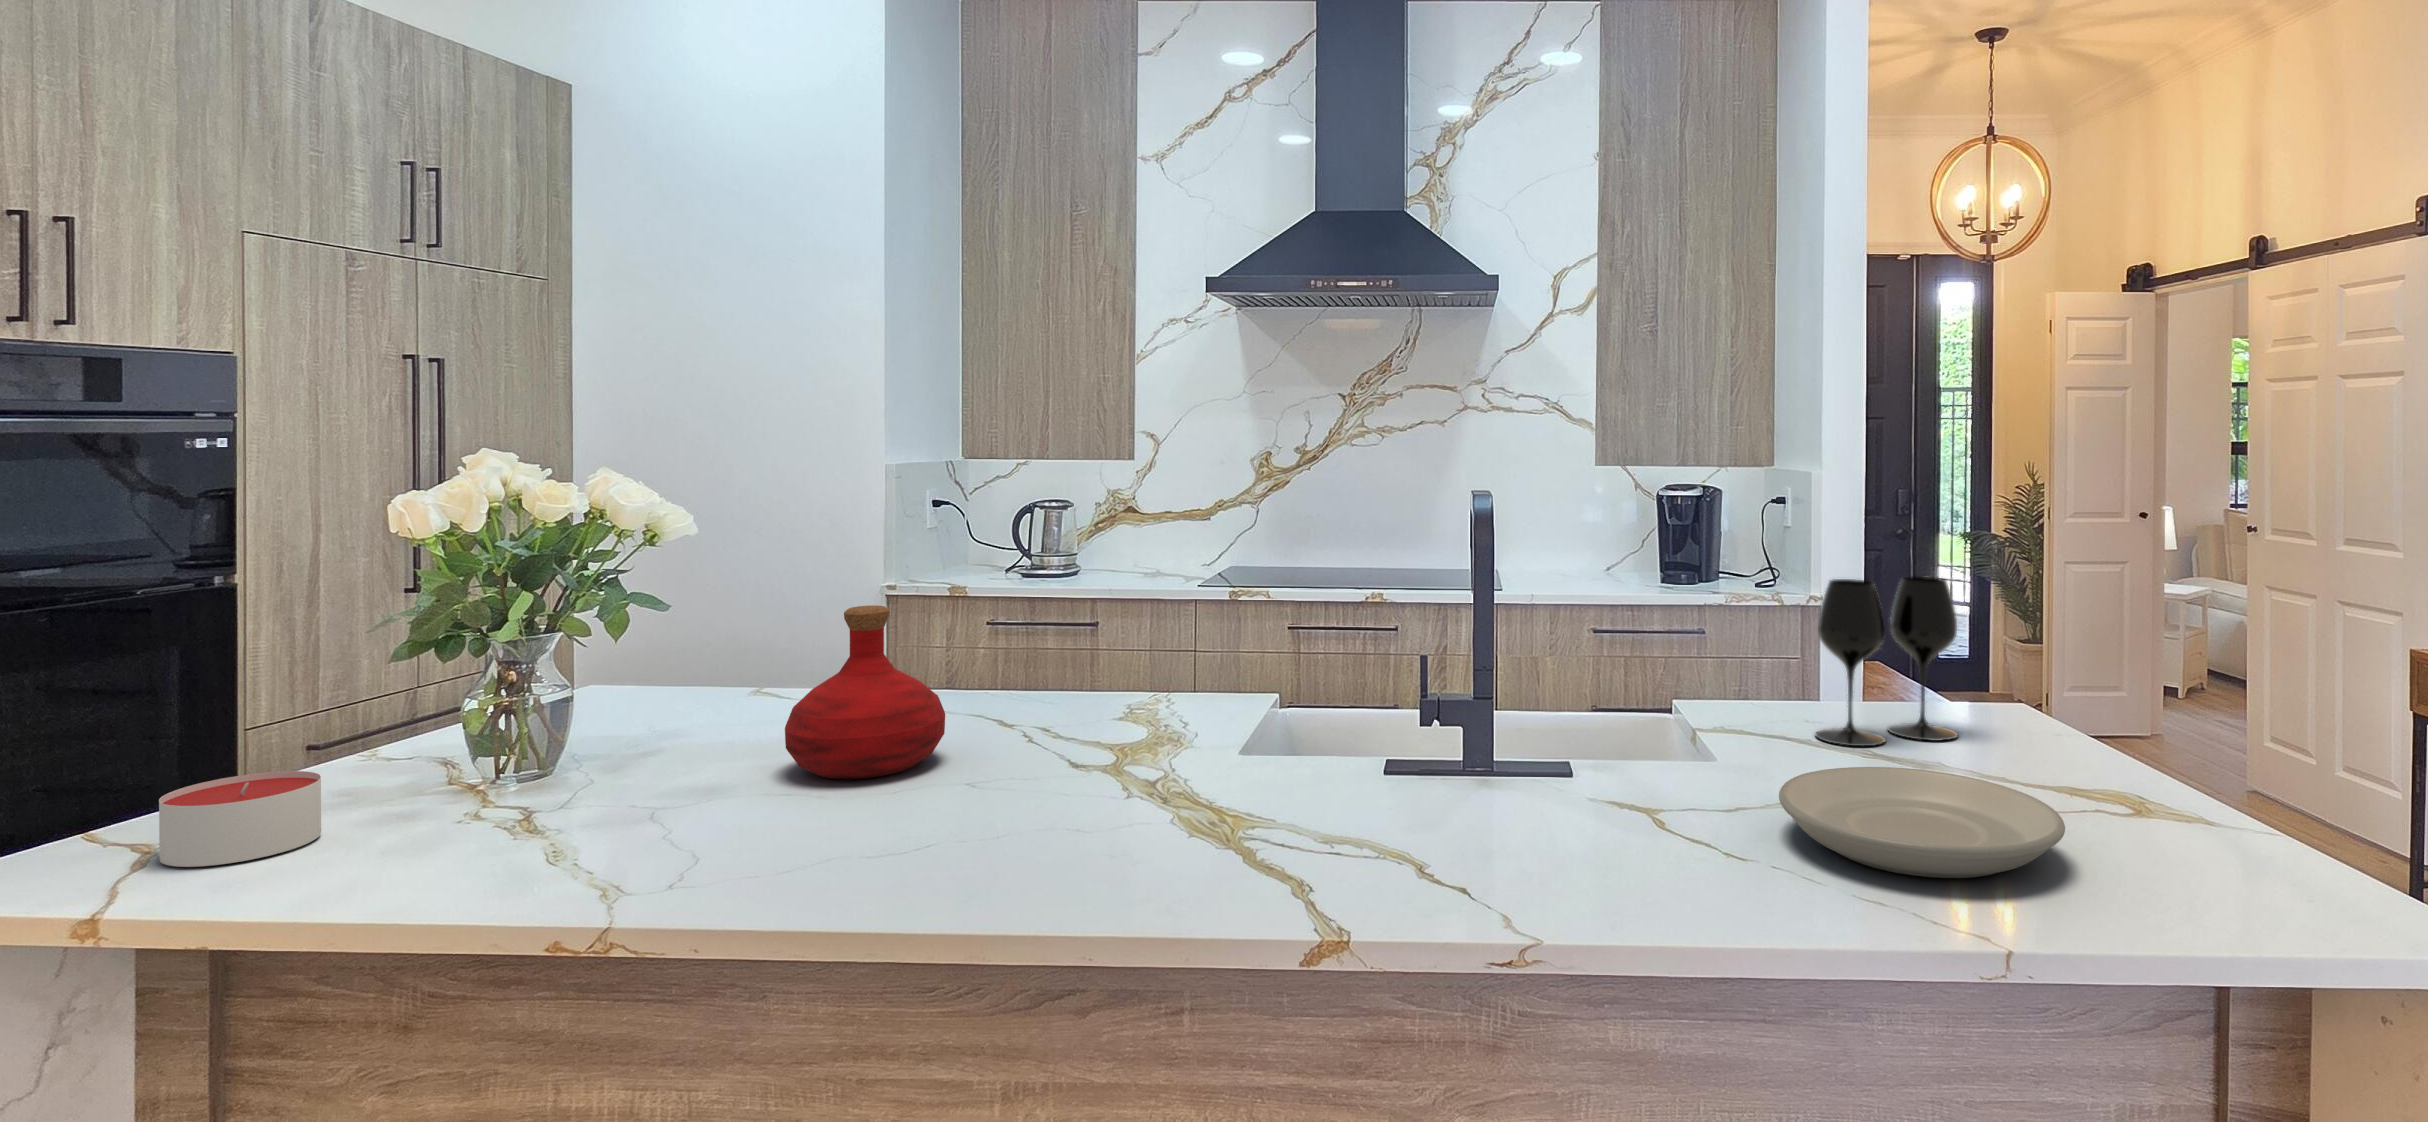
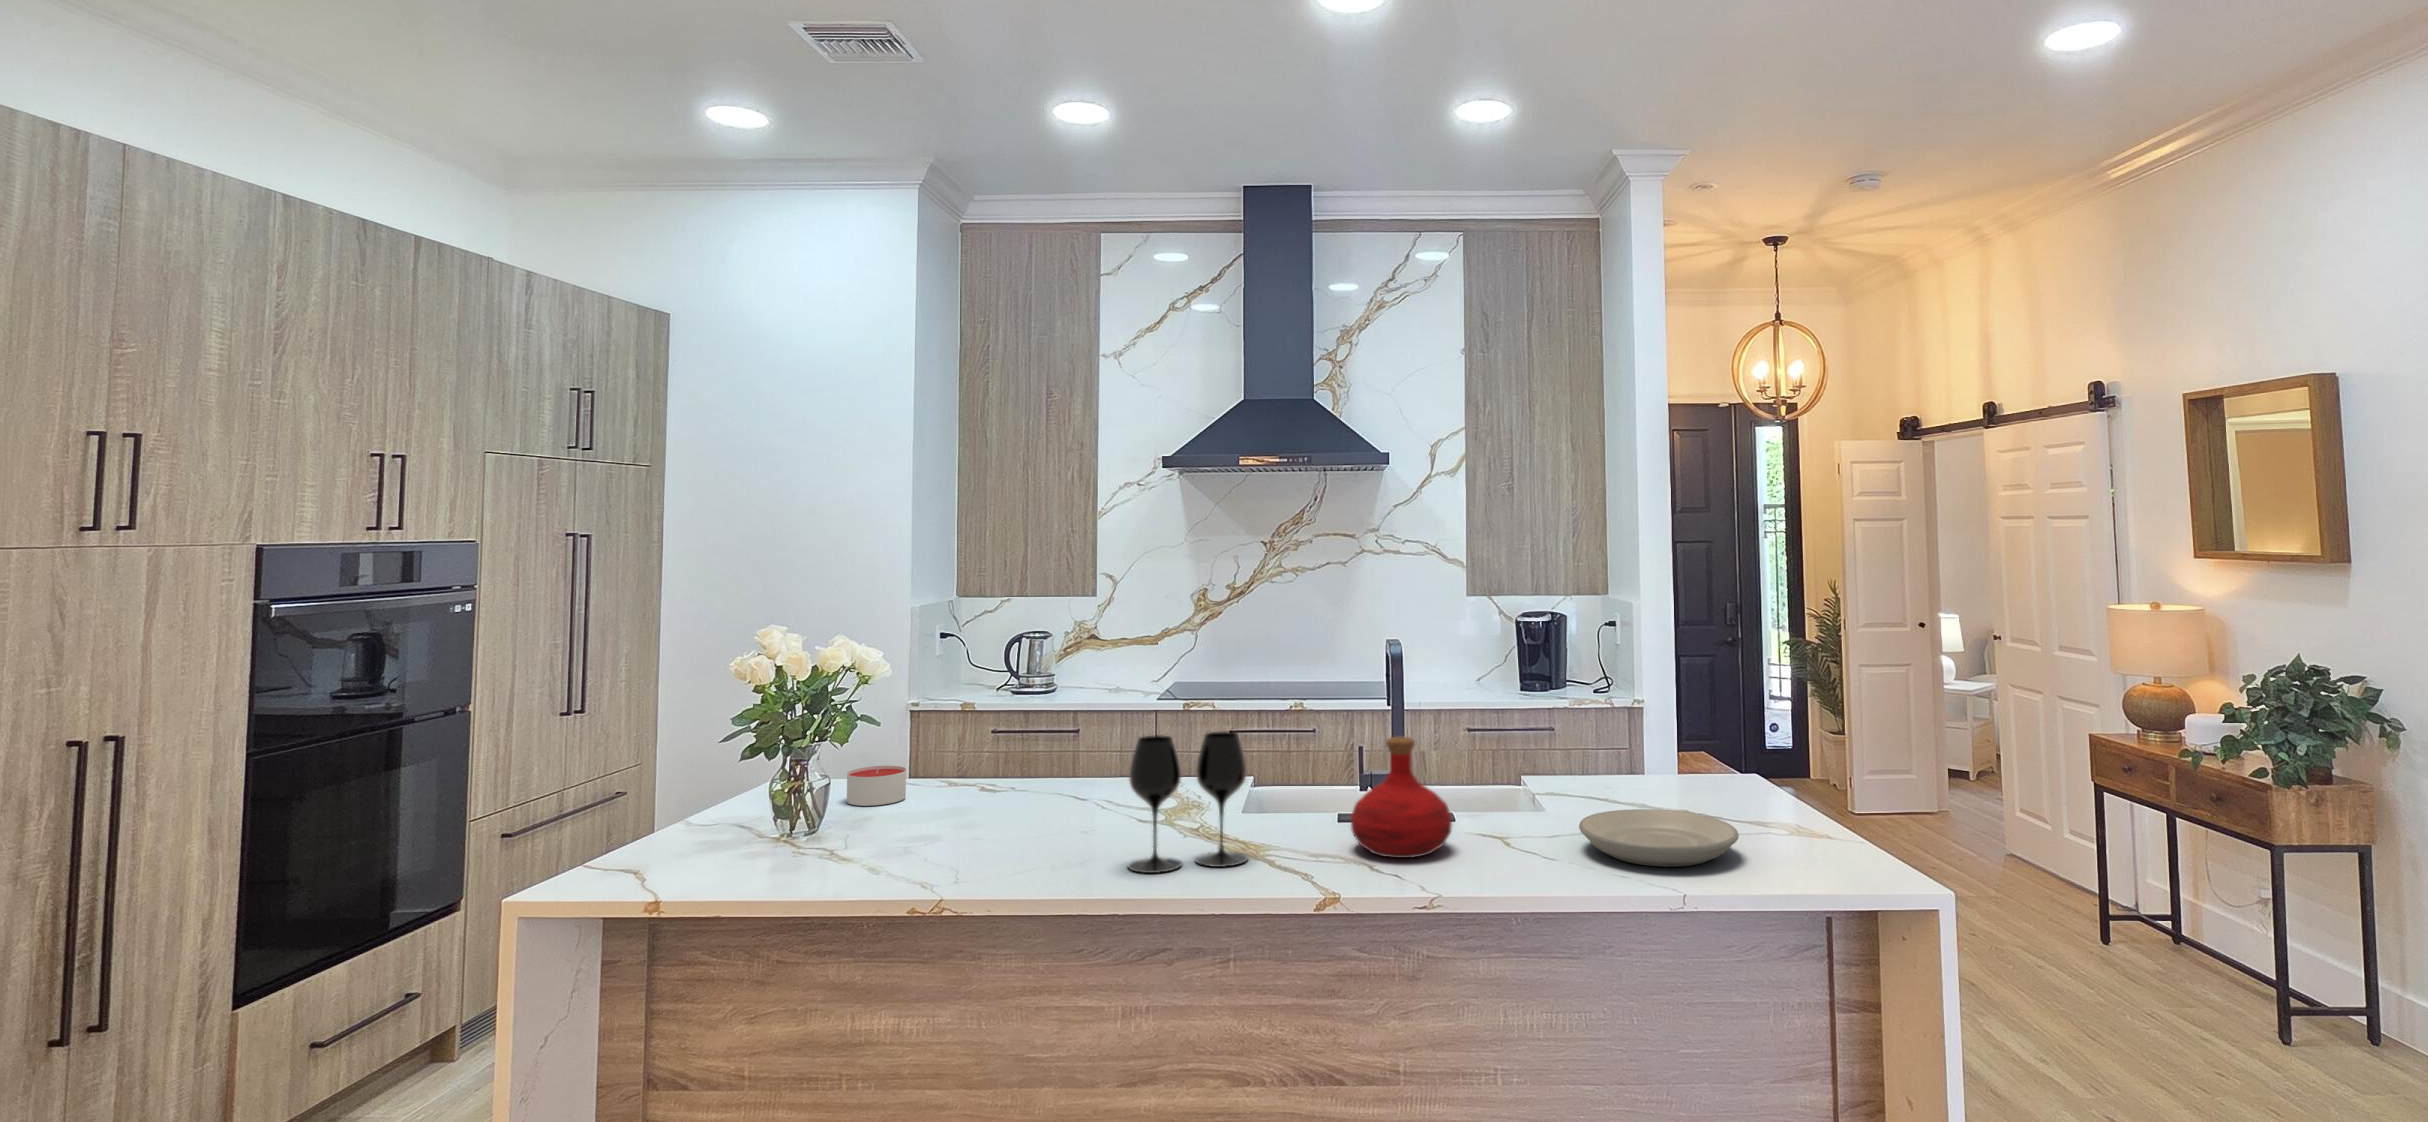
wine glass: present [1816,576,1958,746] -> present [1128,732,1248,873]
bottle: present [785,605,945,779] -> present [1351,737,1452,858]
candle: present [159,771,321,867] -> present [847,766,906,806]

